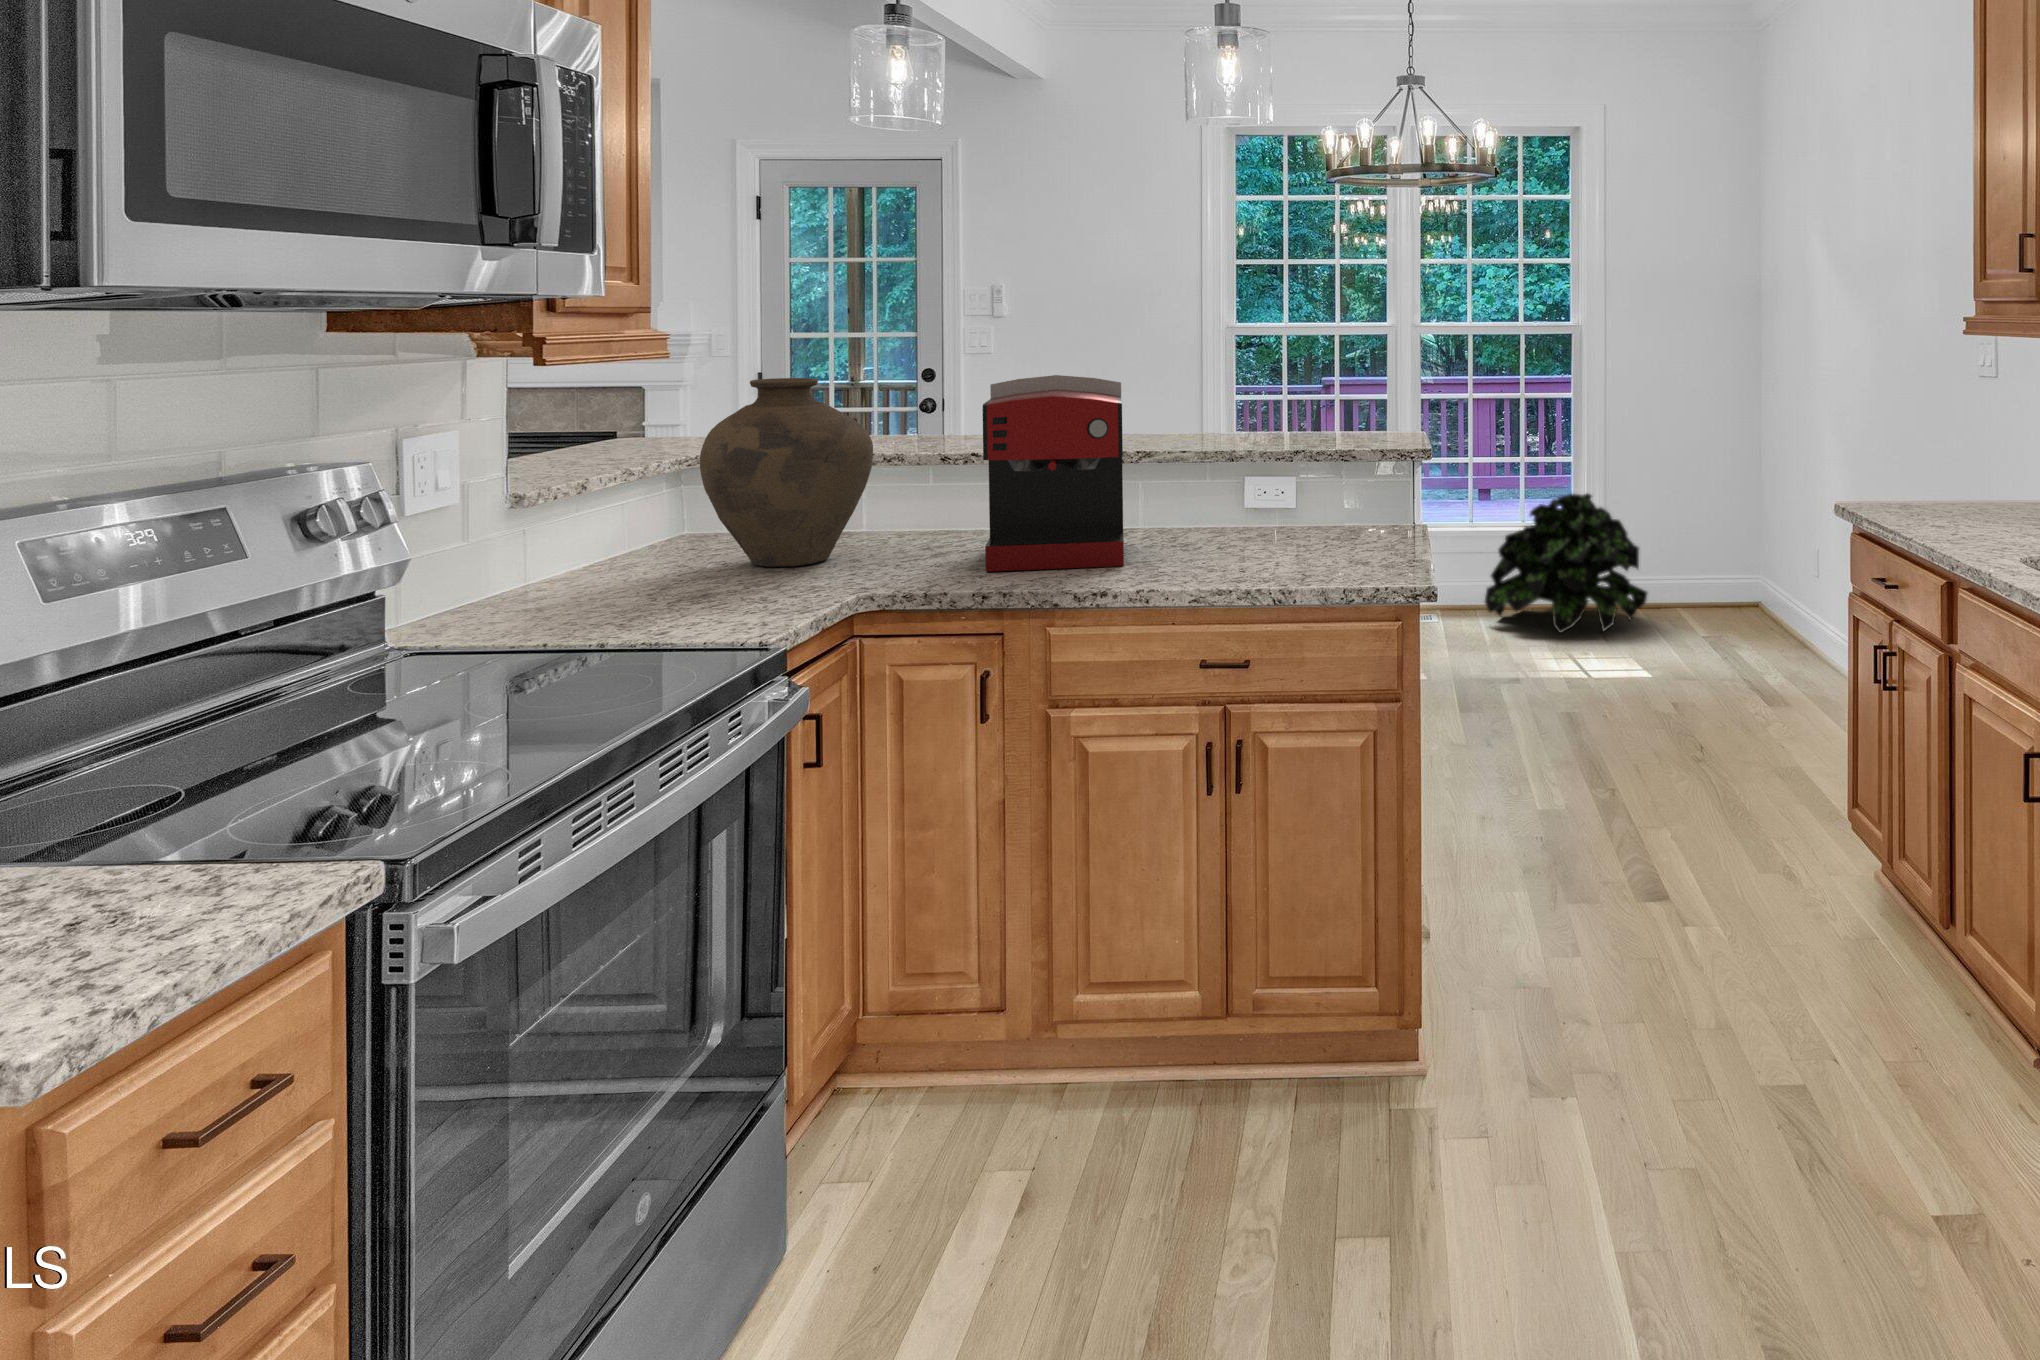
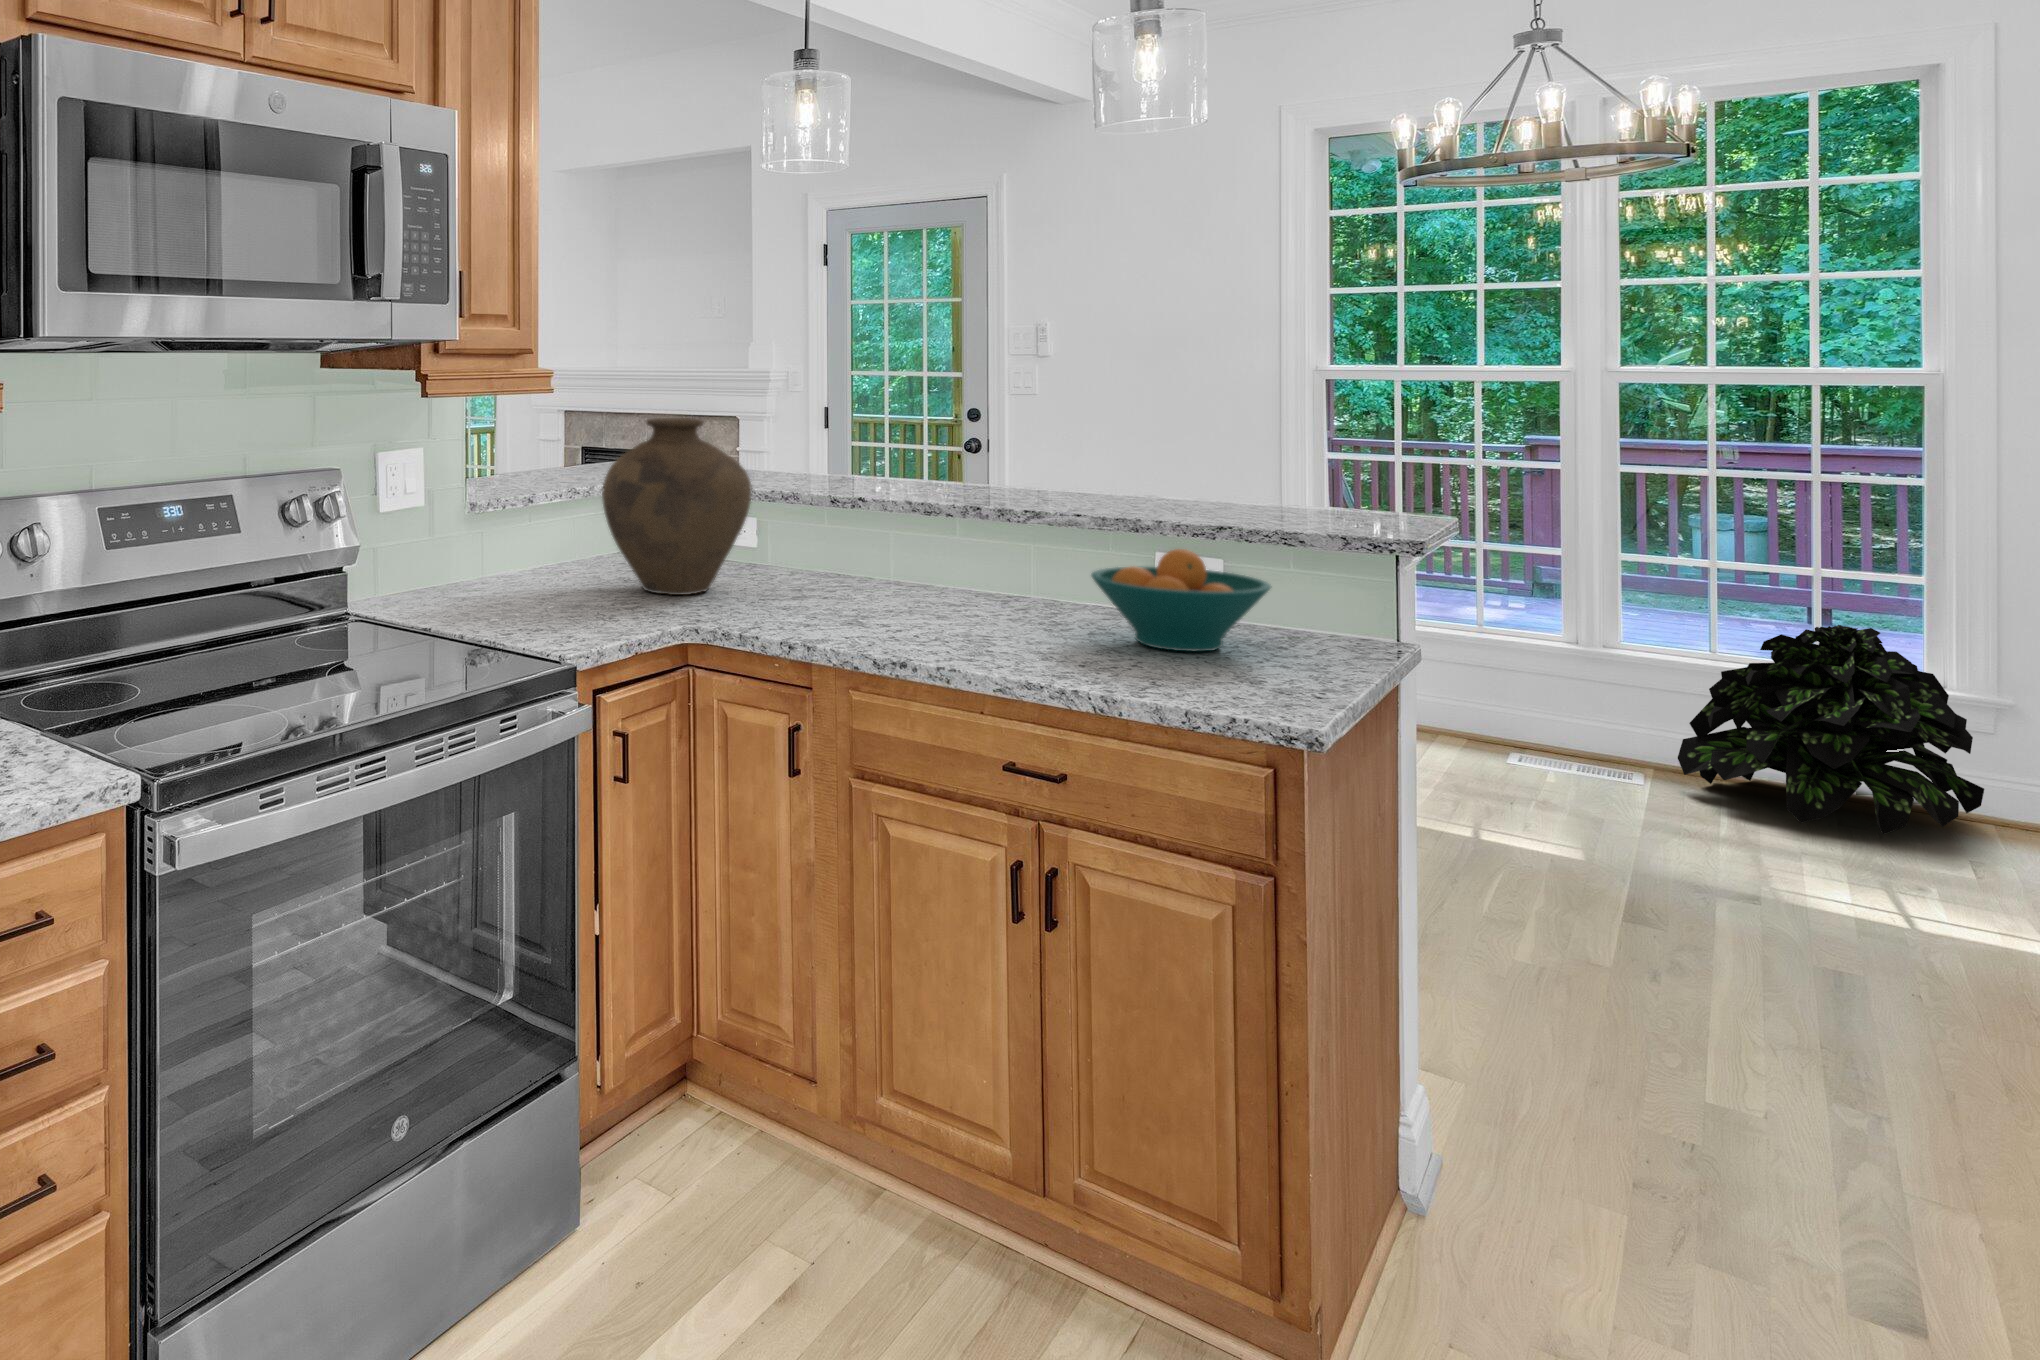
coffee maker: present [983,375,1124,571] -> none [822,428,995,637]
fruit bowl: none [1226,466,1367,553] -> present [1091,549,1271,651]

